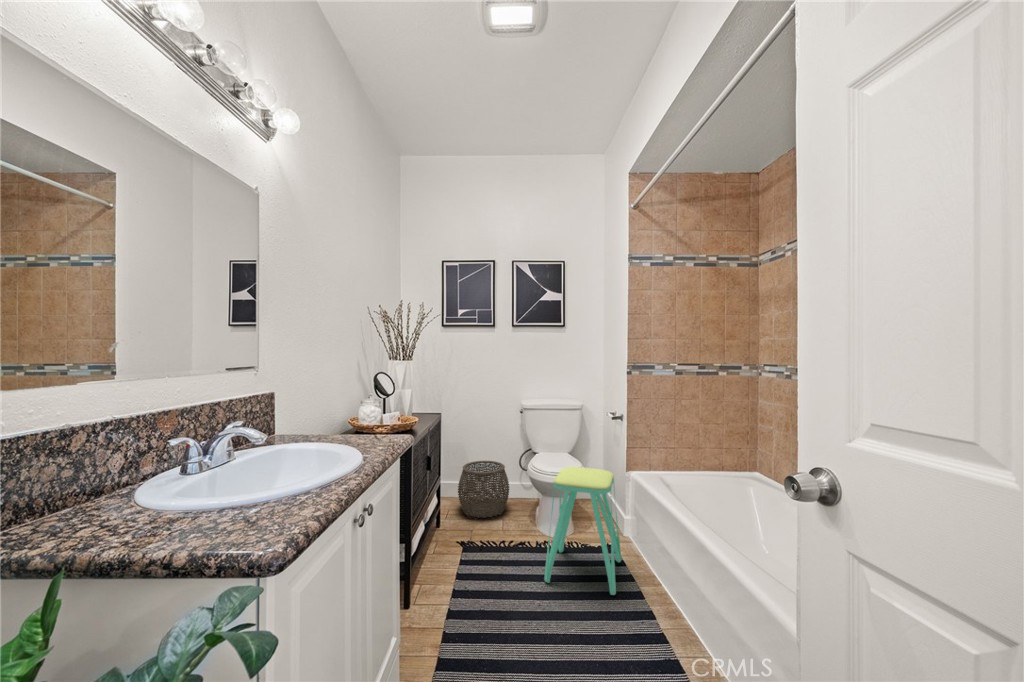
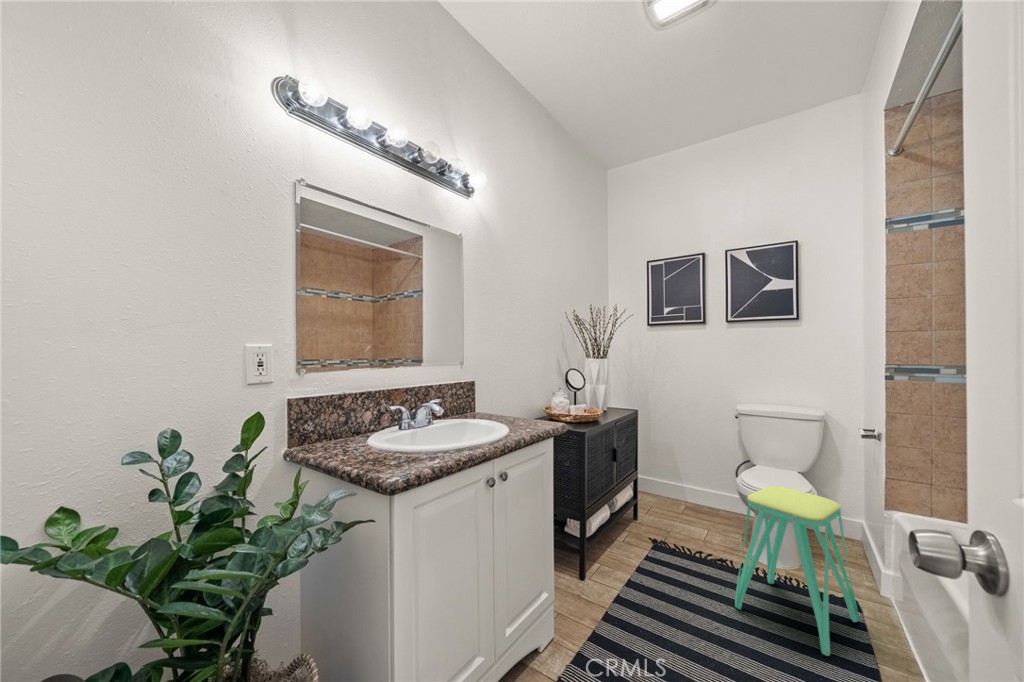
woven basket: present [458,461,509,518] -> none [664,463,722,524]

